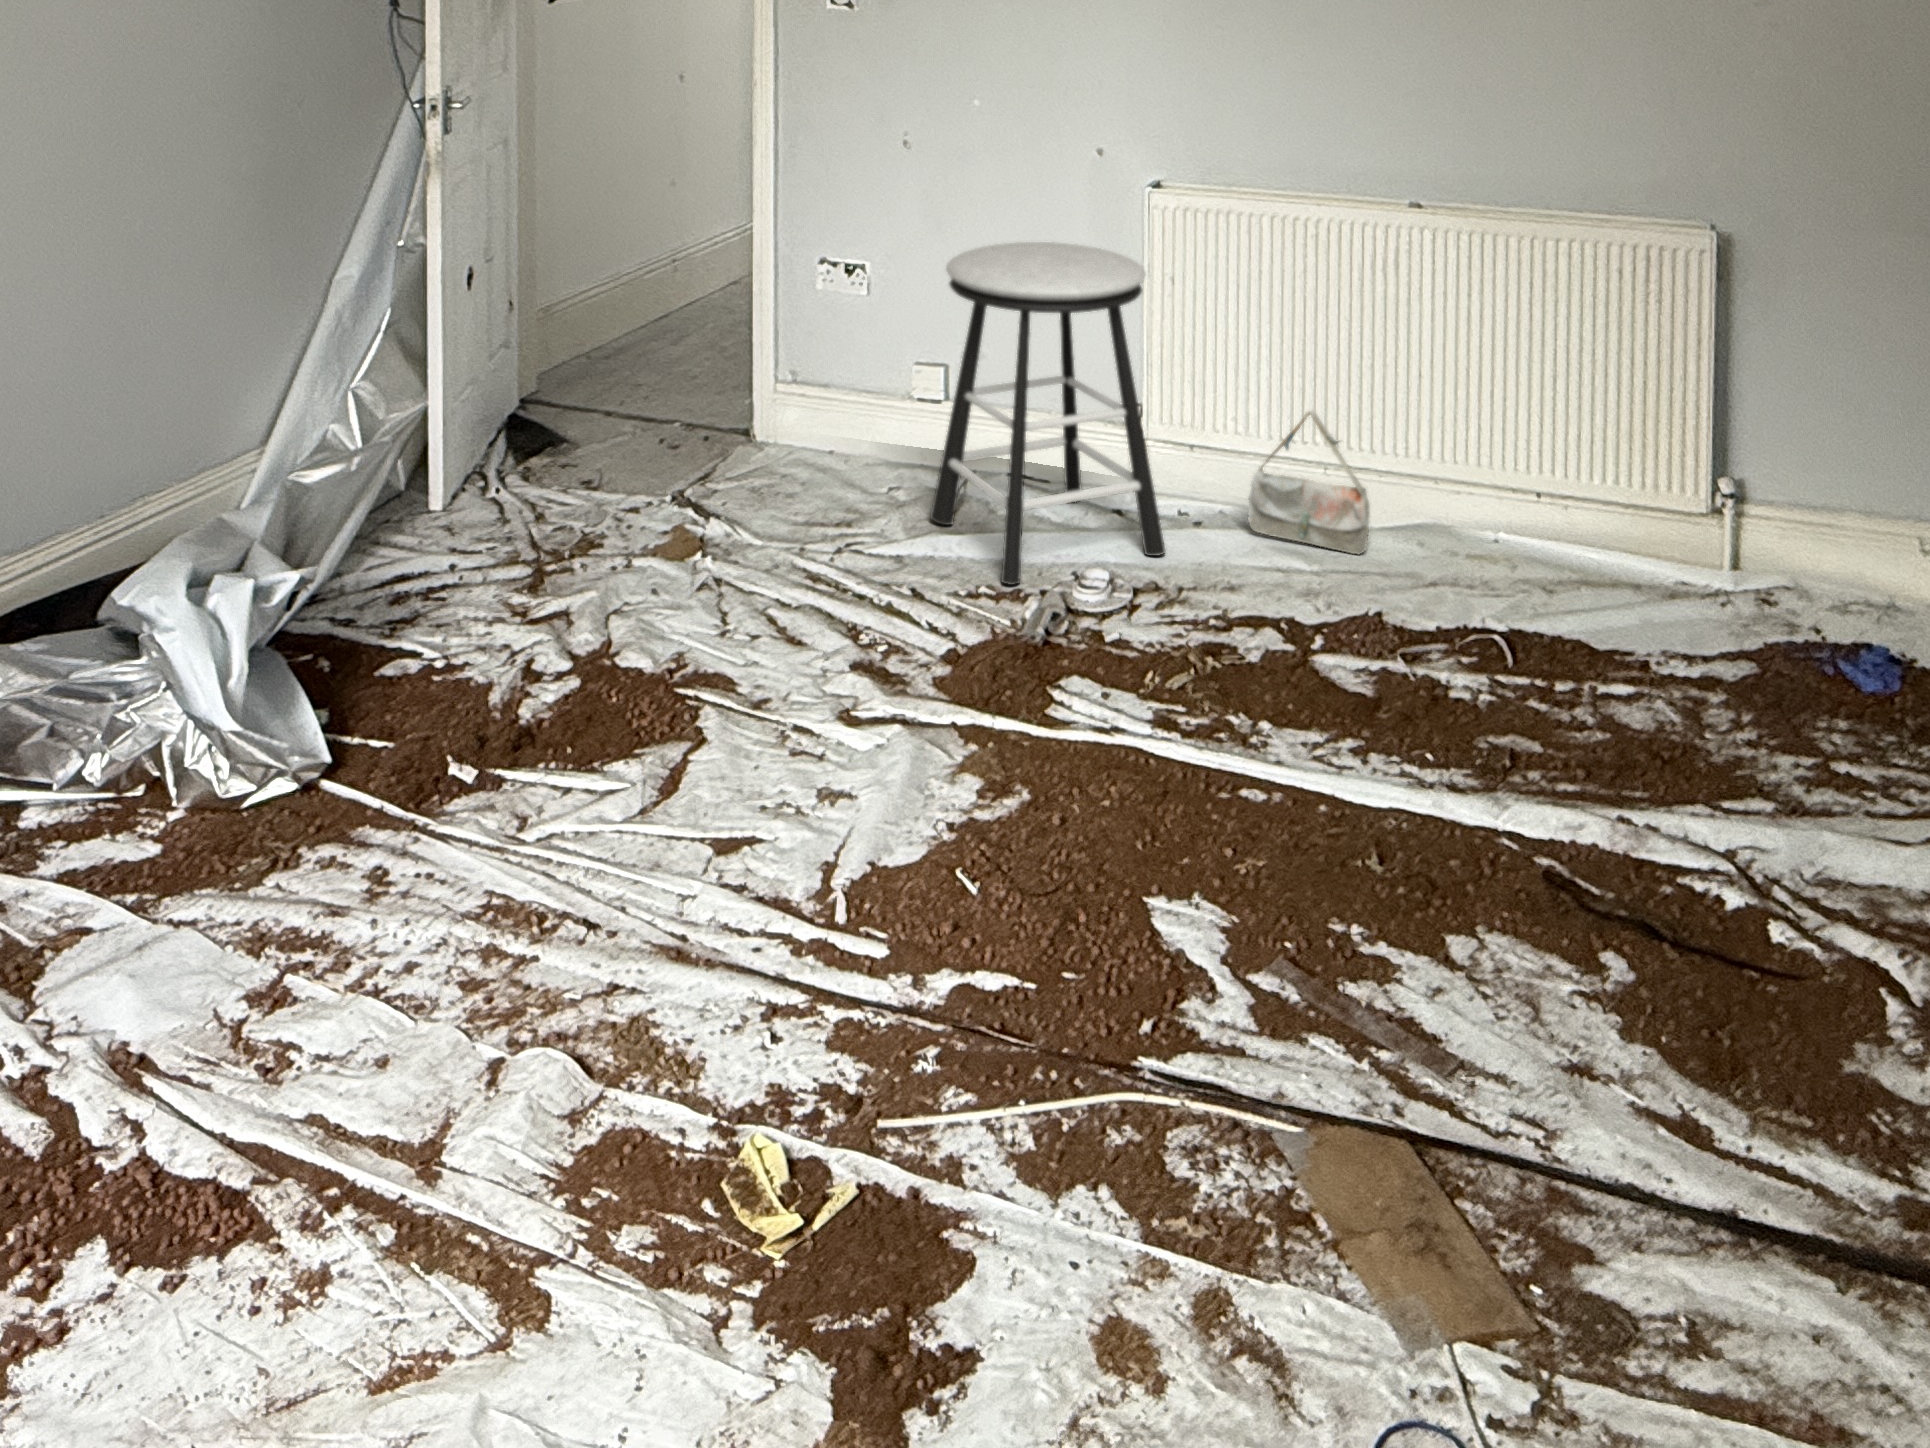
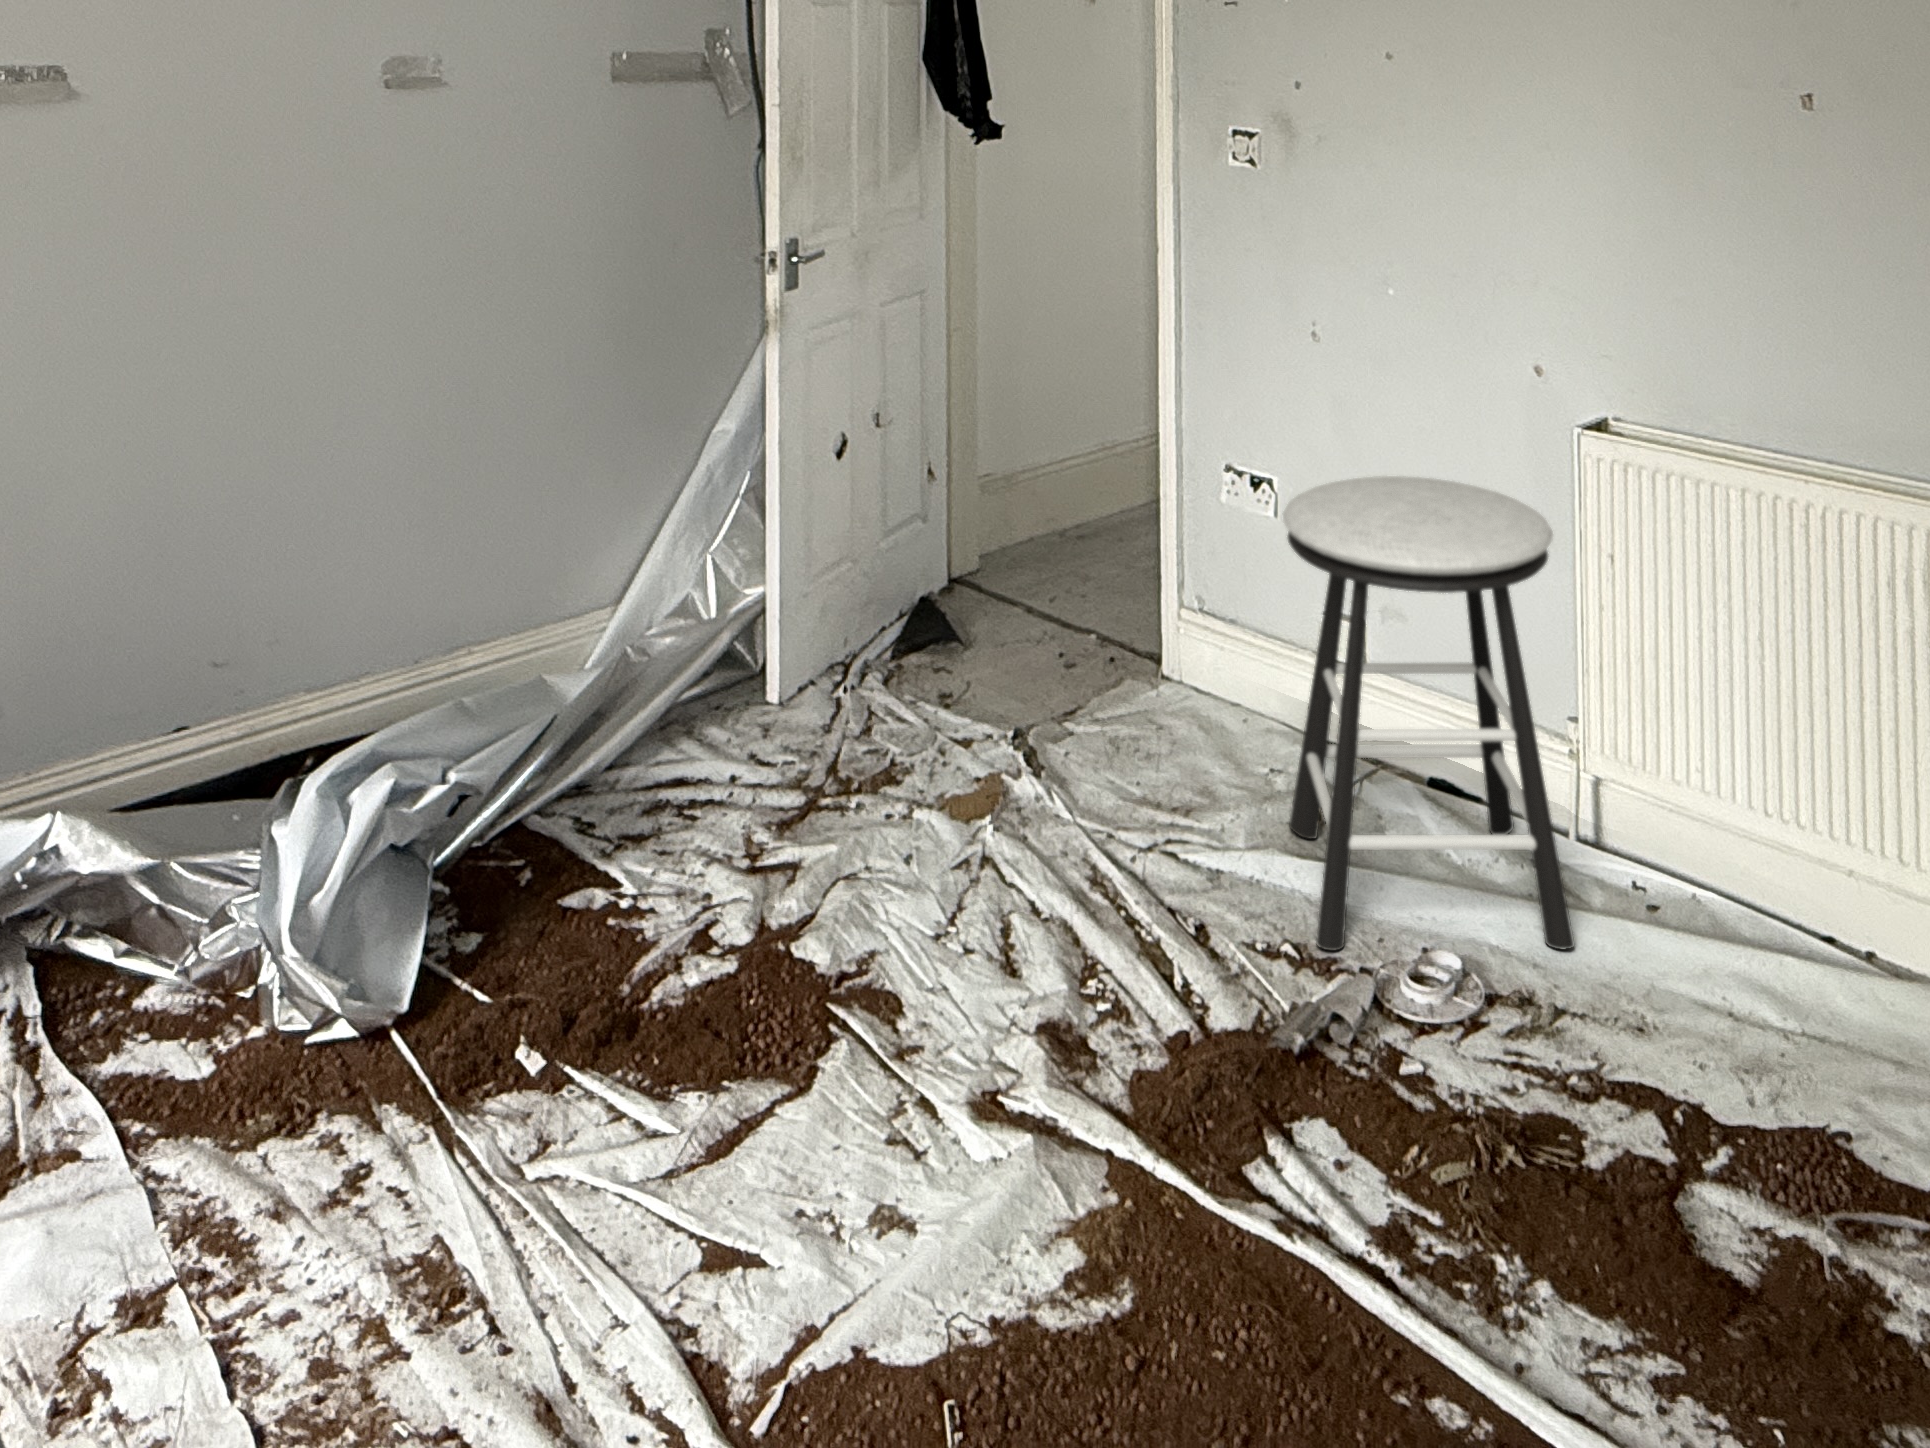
bag: present [1248,411,1370,554] -> none [1718,780,1899,1018]

